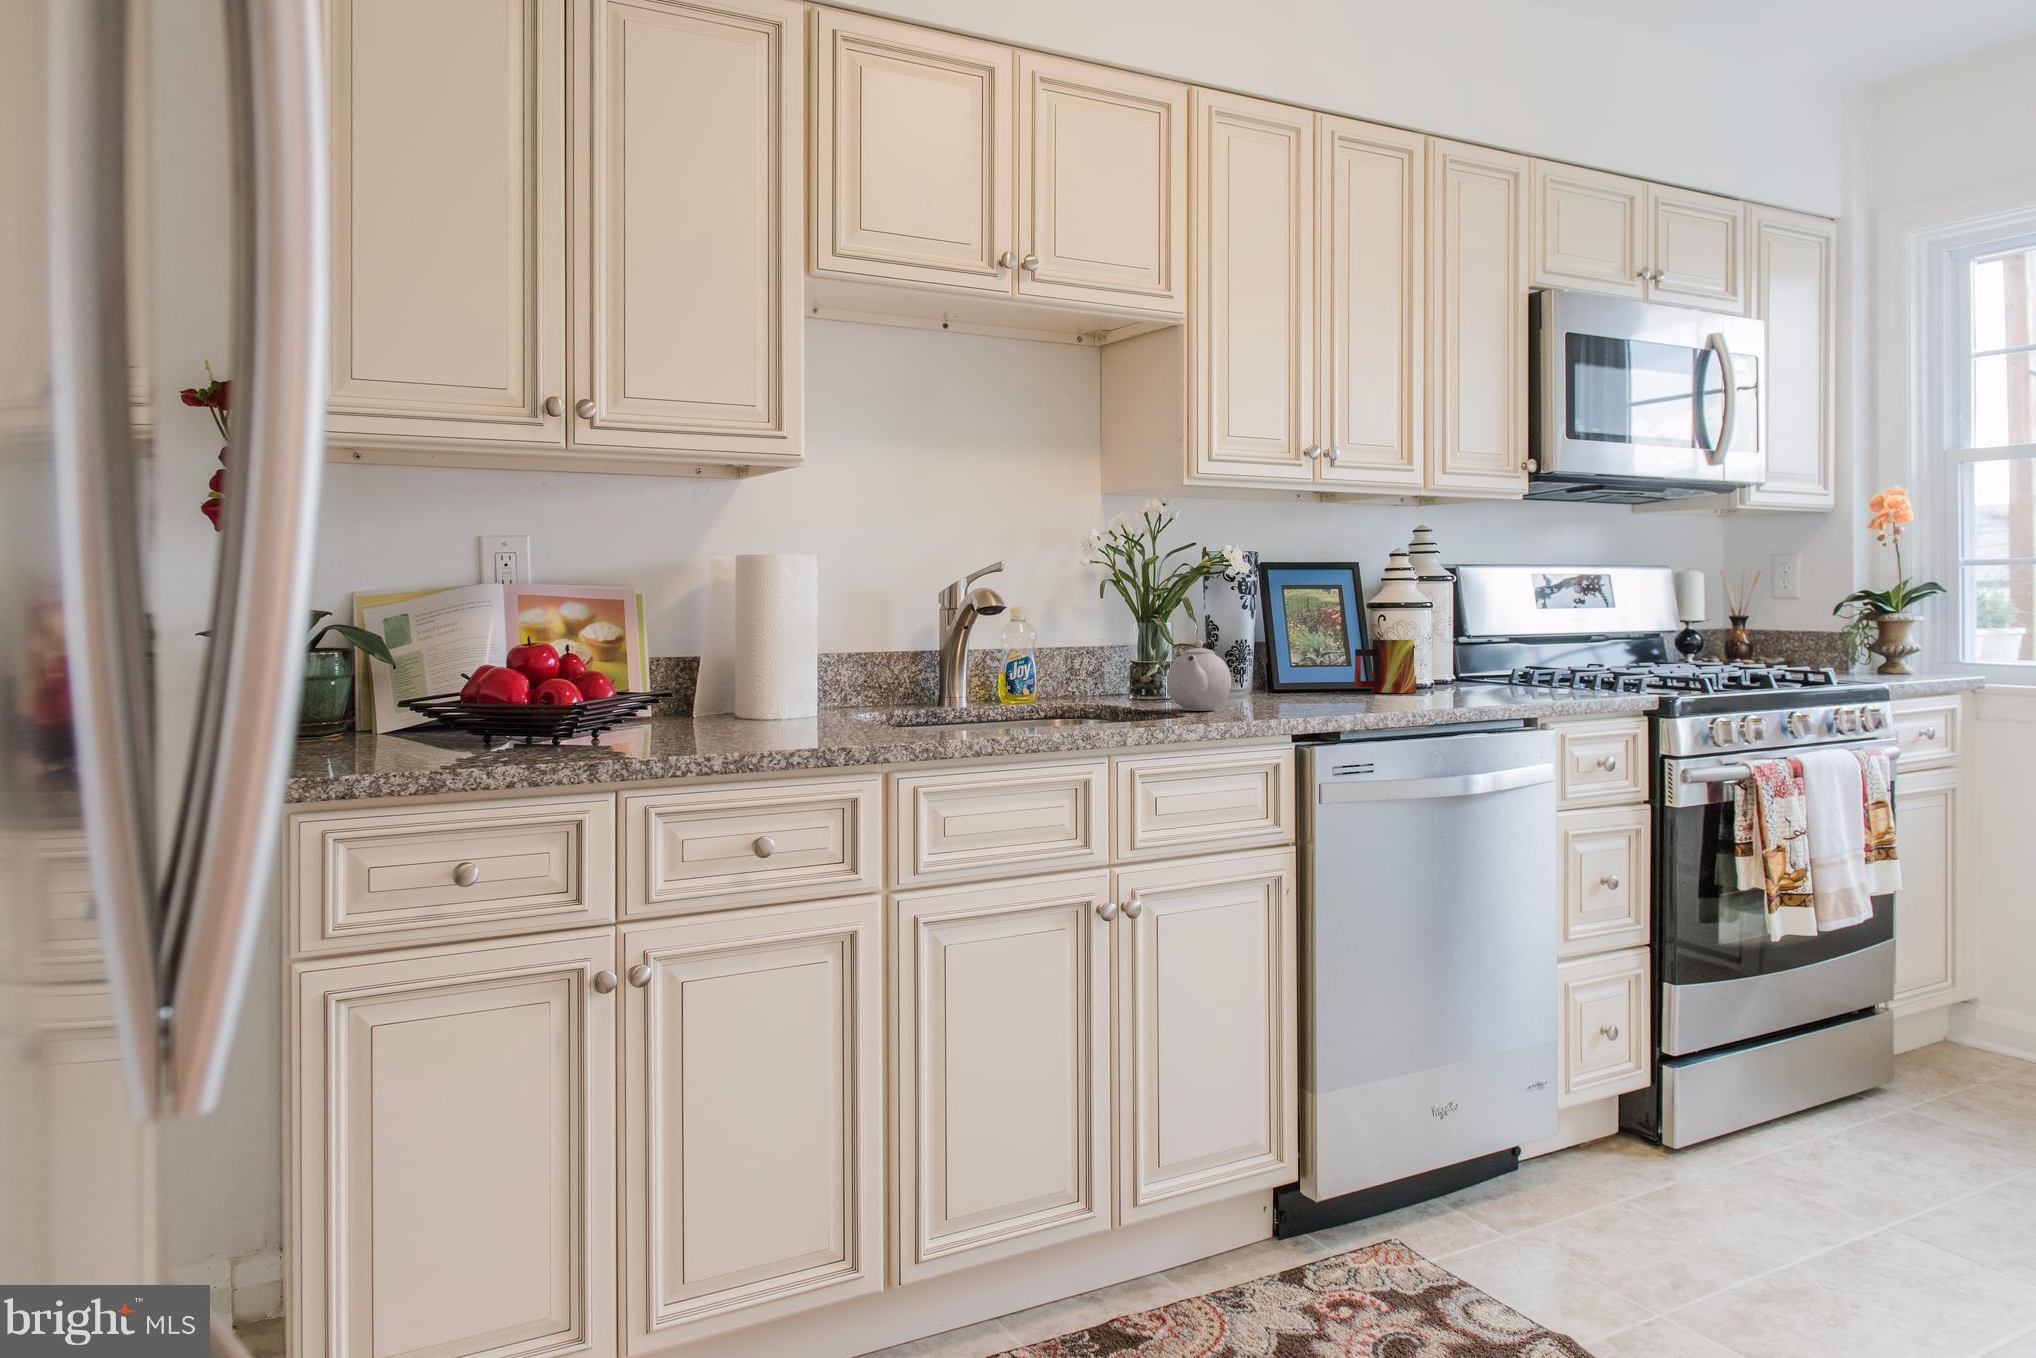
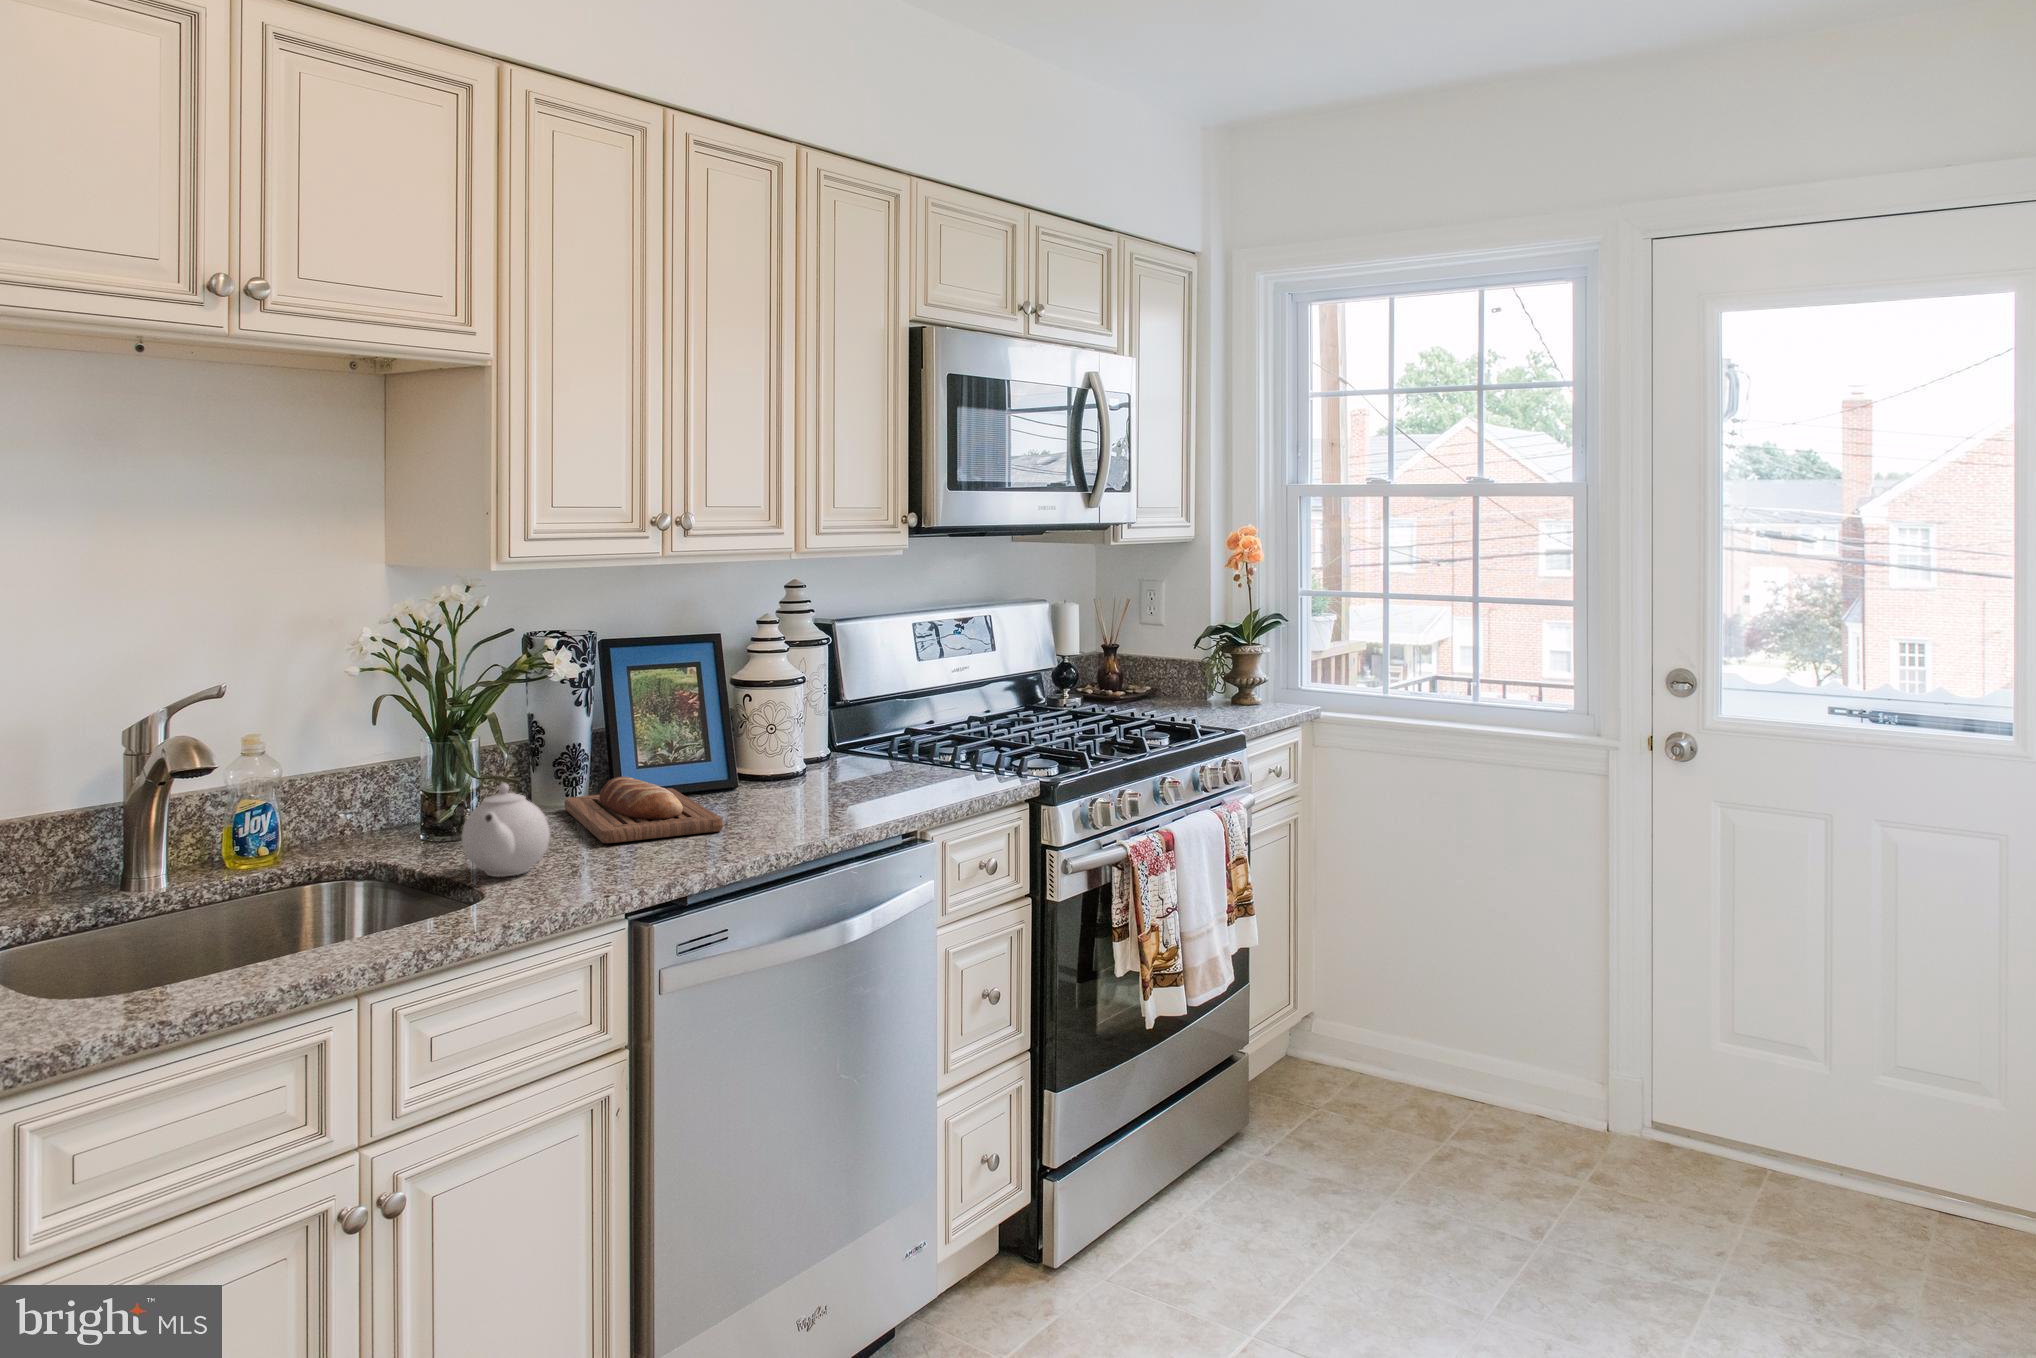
mug: present [1355,640,1416,693] -> none [718,722,790,790]
bread loaf: none [1229,668,1365,703] -> present [564,777,723,843]

